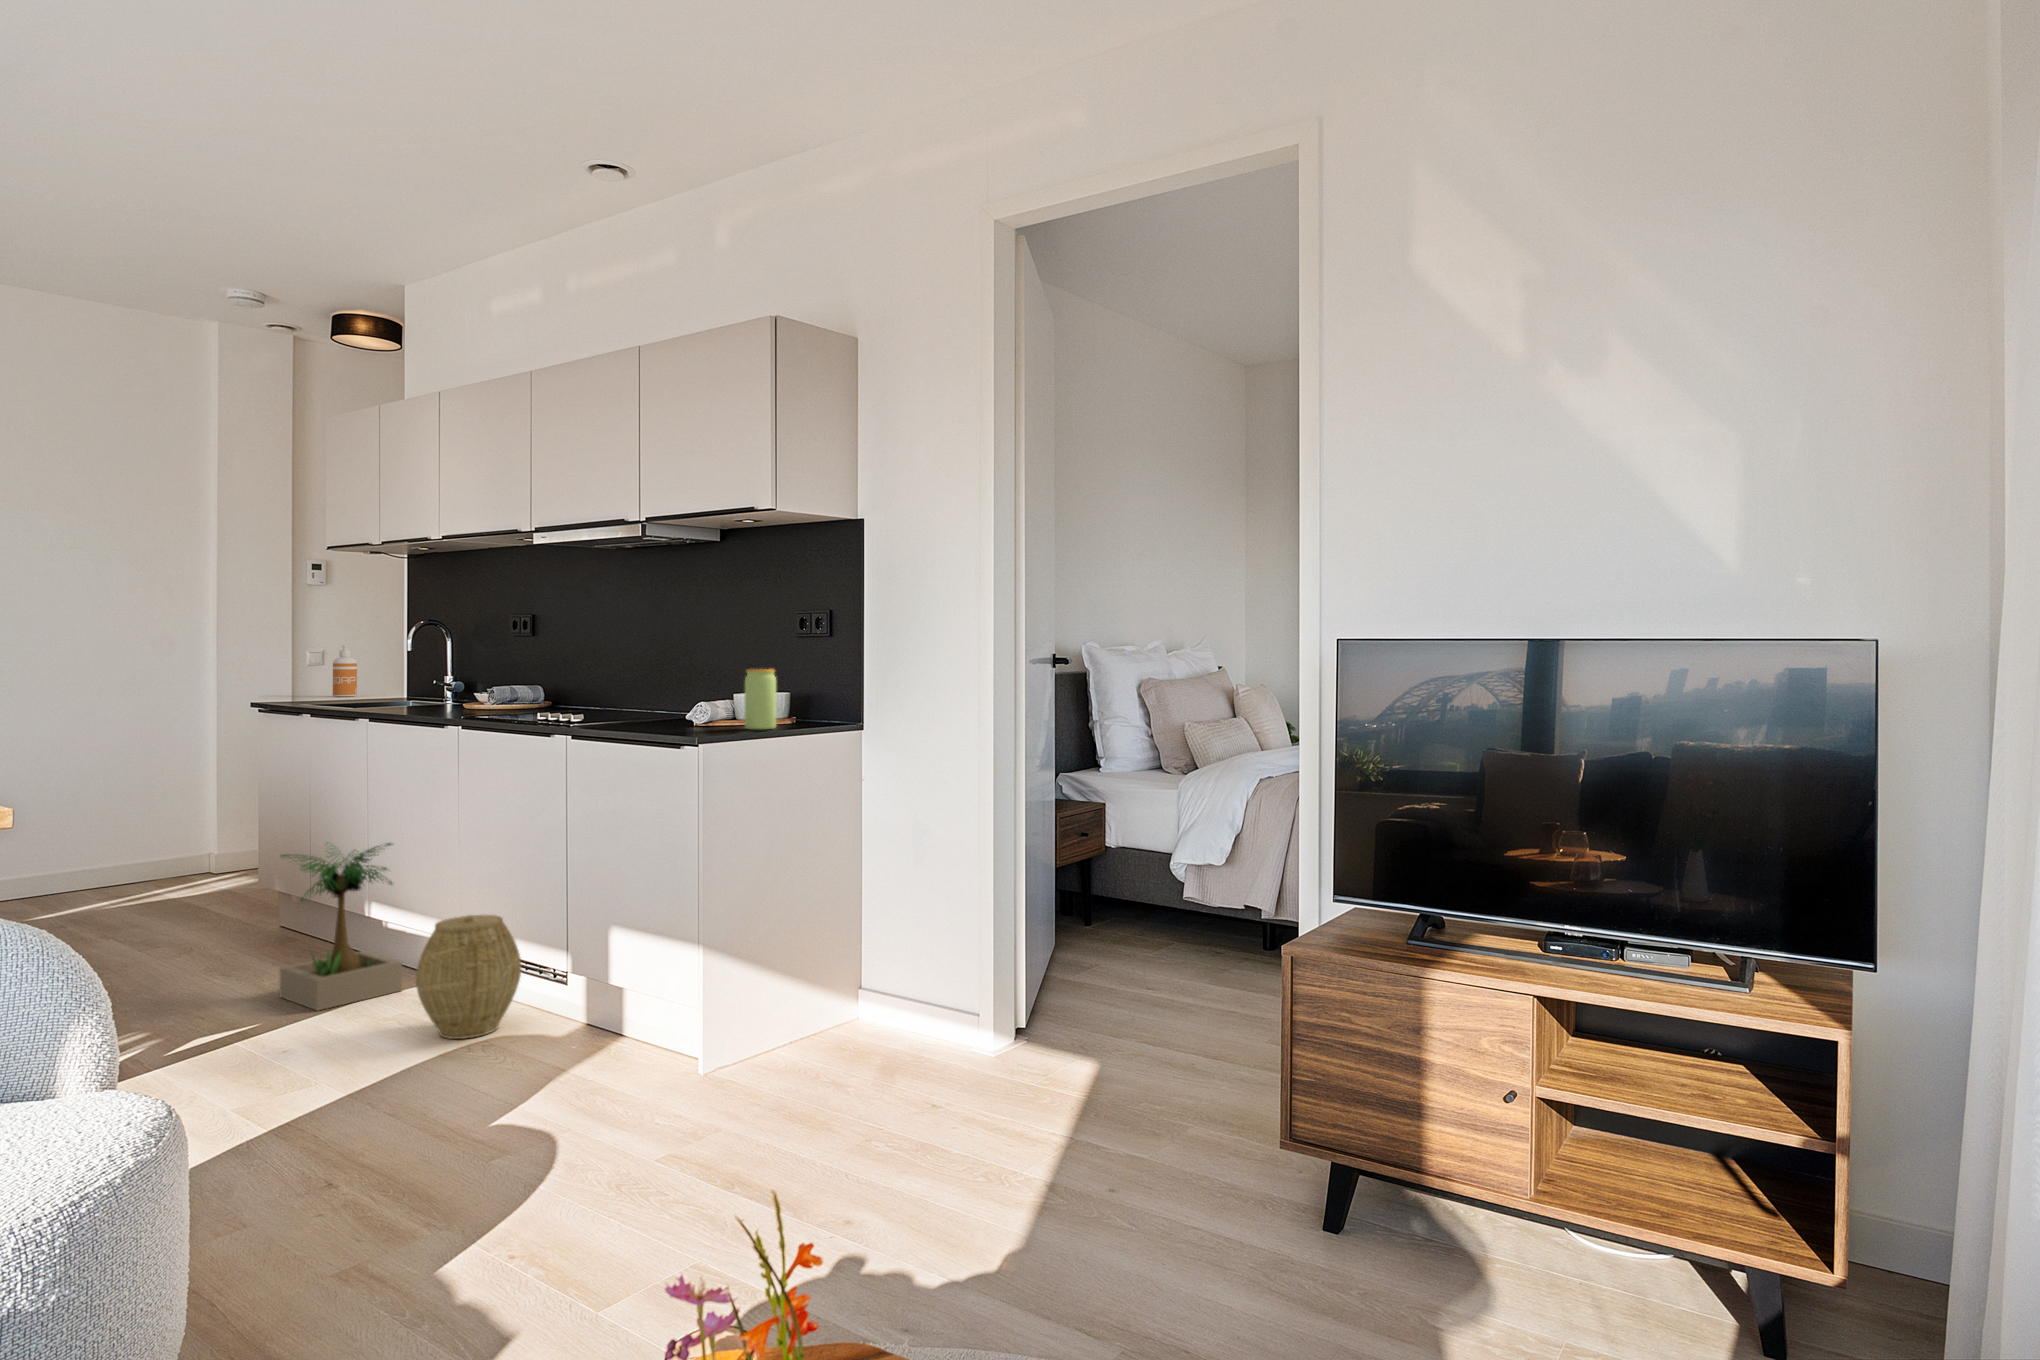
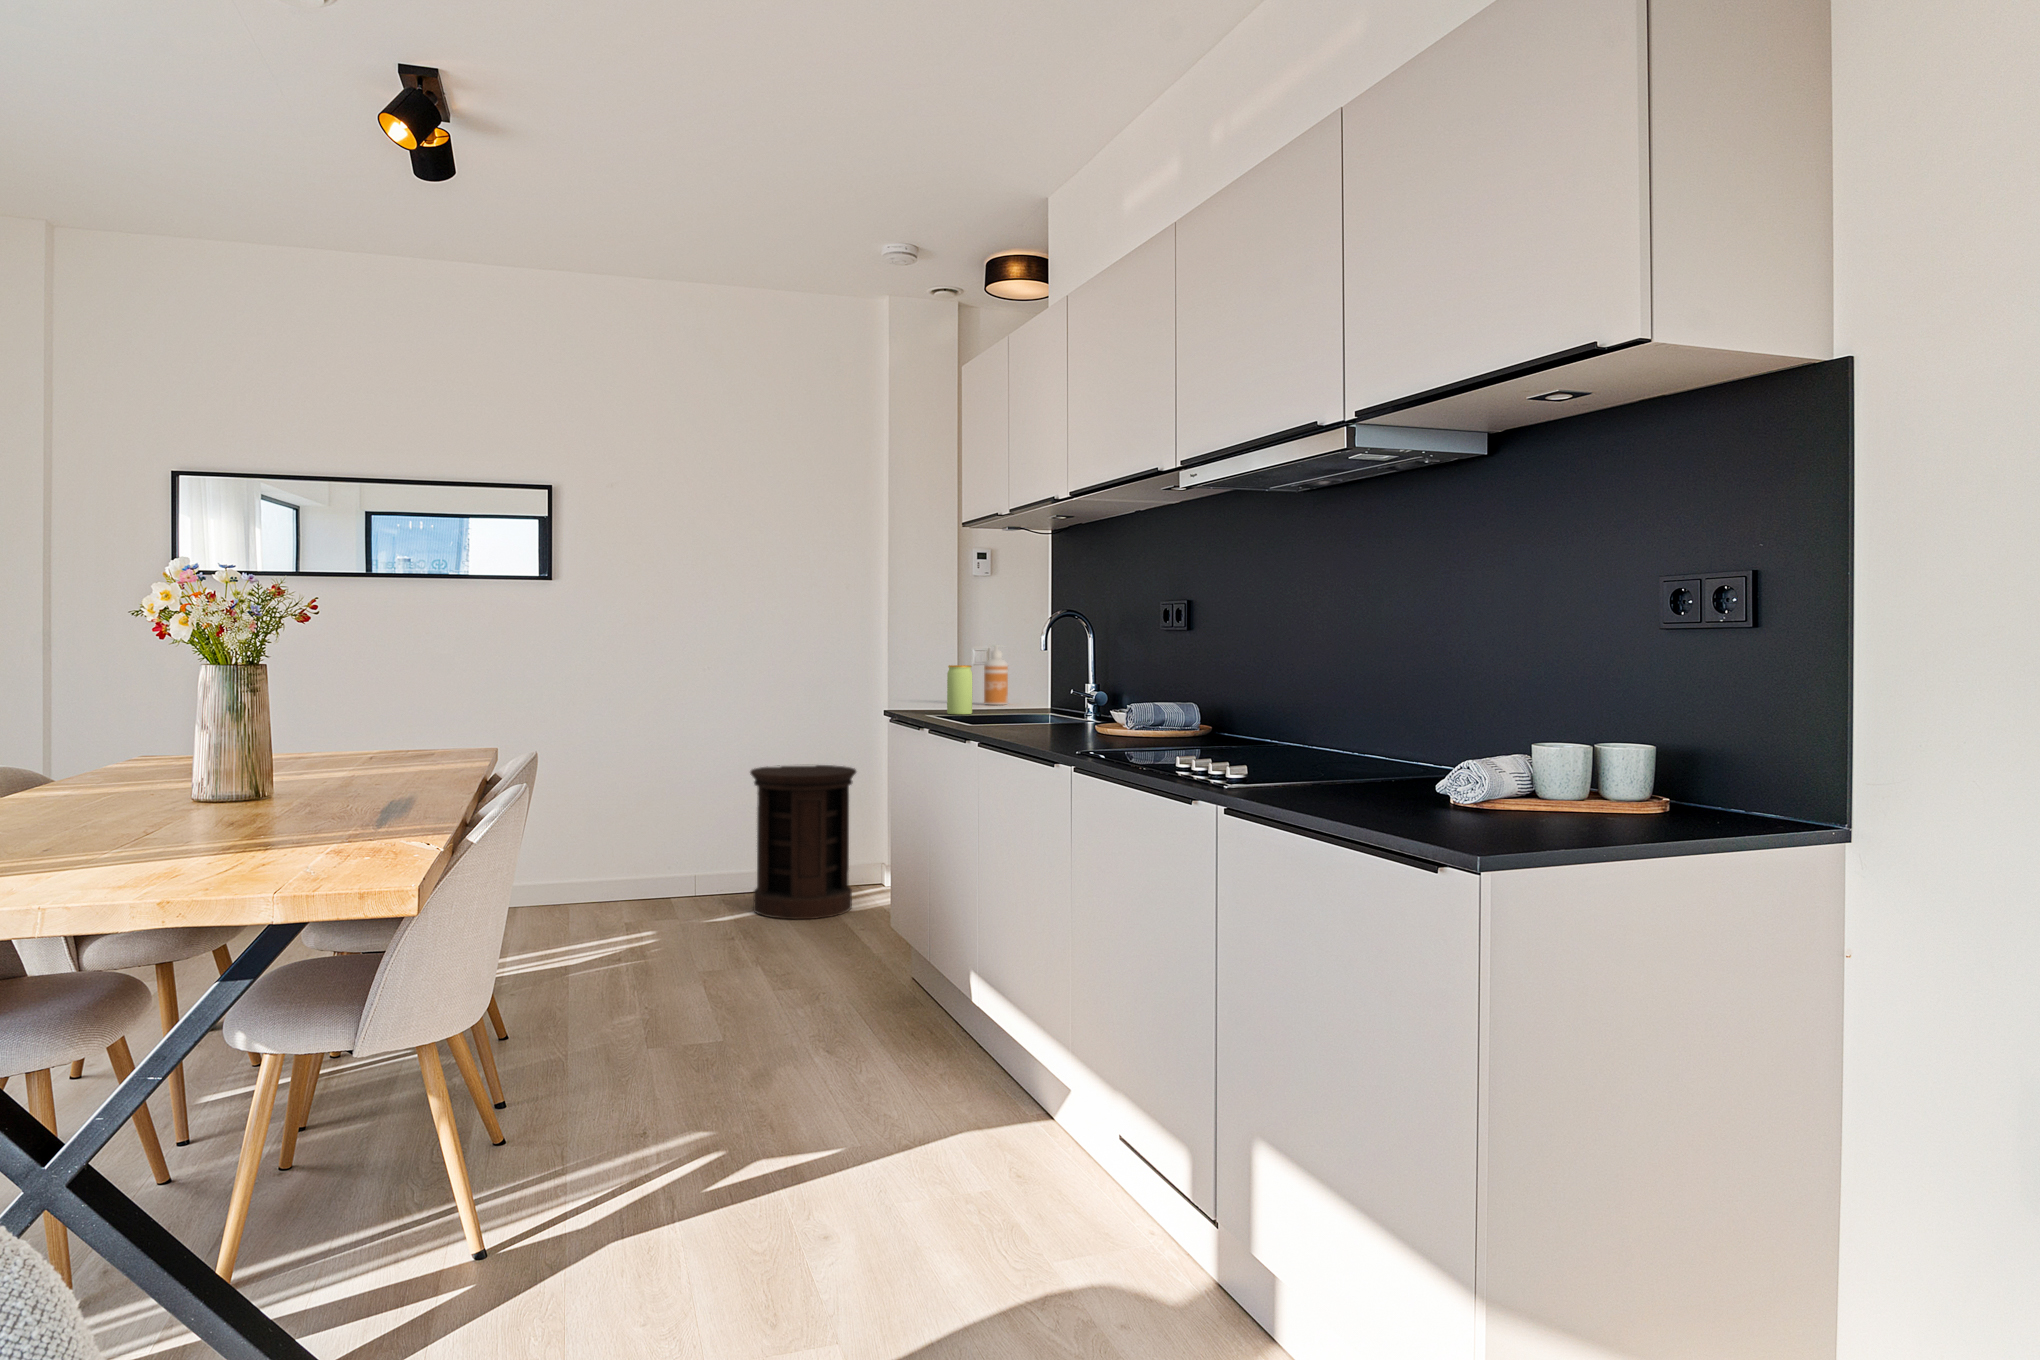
jar: present [745,669,776,729] -> present [947,665,972,714]
side table: none [63,759,192,905] -> present [750,765,856,919]
potted plant: present [280,842,402,1011] -> none [847,910,1016,1162]
woven basket: present [416,915,521,1039] -> none [992,1084,1147,1305]

